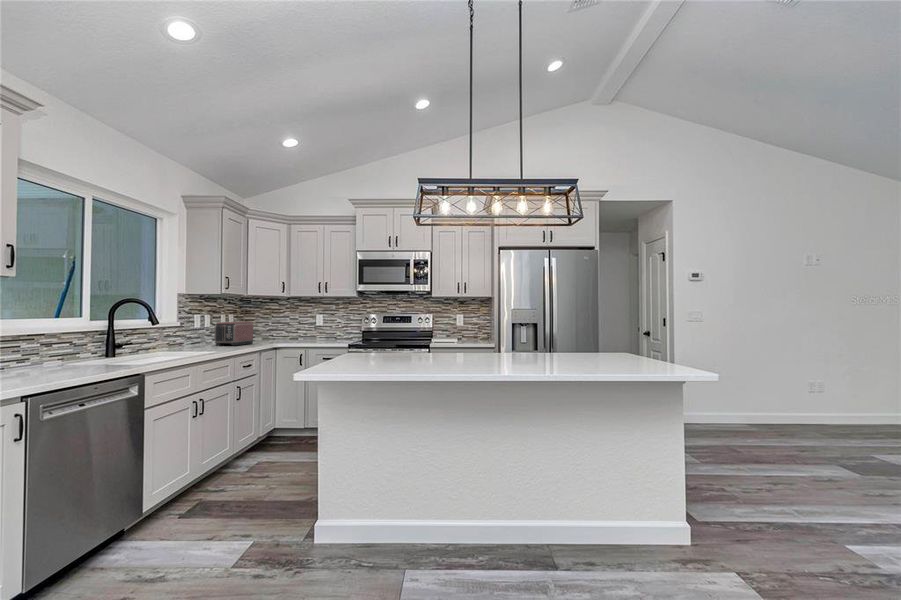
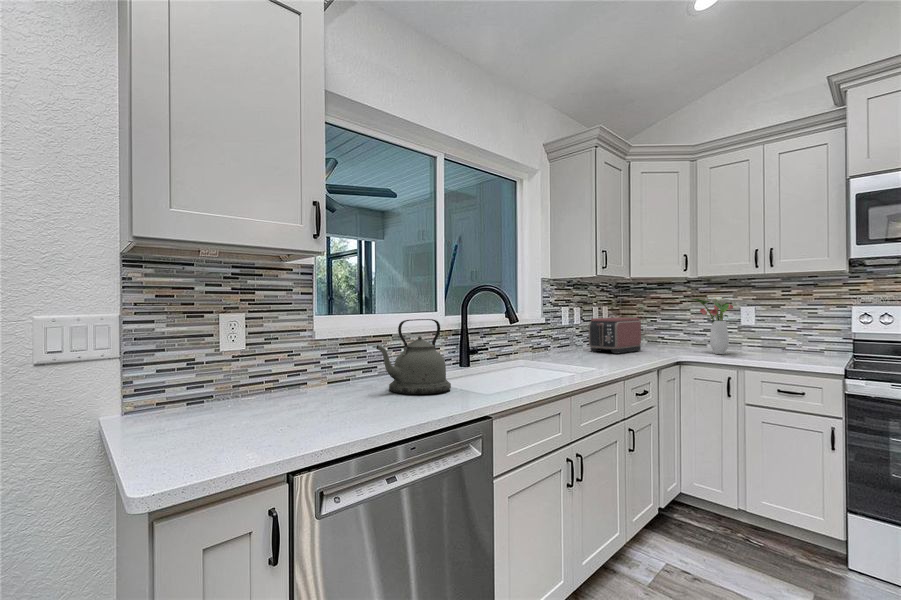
flower arrangement: none [282,308,311,343] -> present [692,297,733,354]
kettle: none [41,321,103,371] -> present [376,319,451,394]

